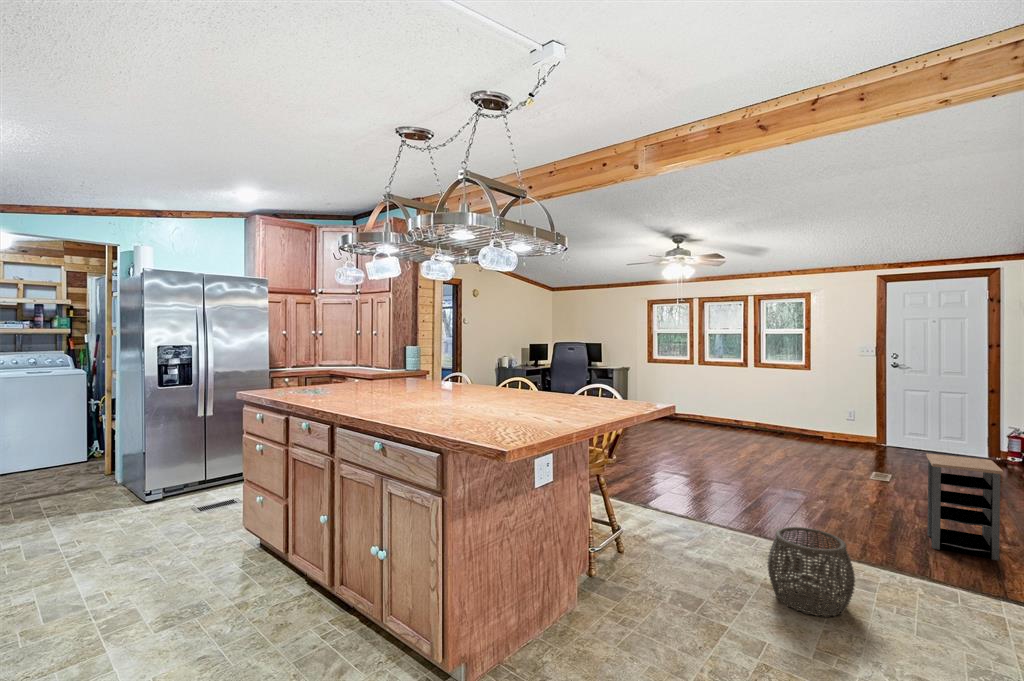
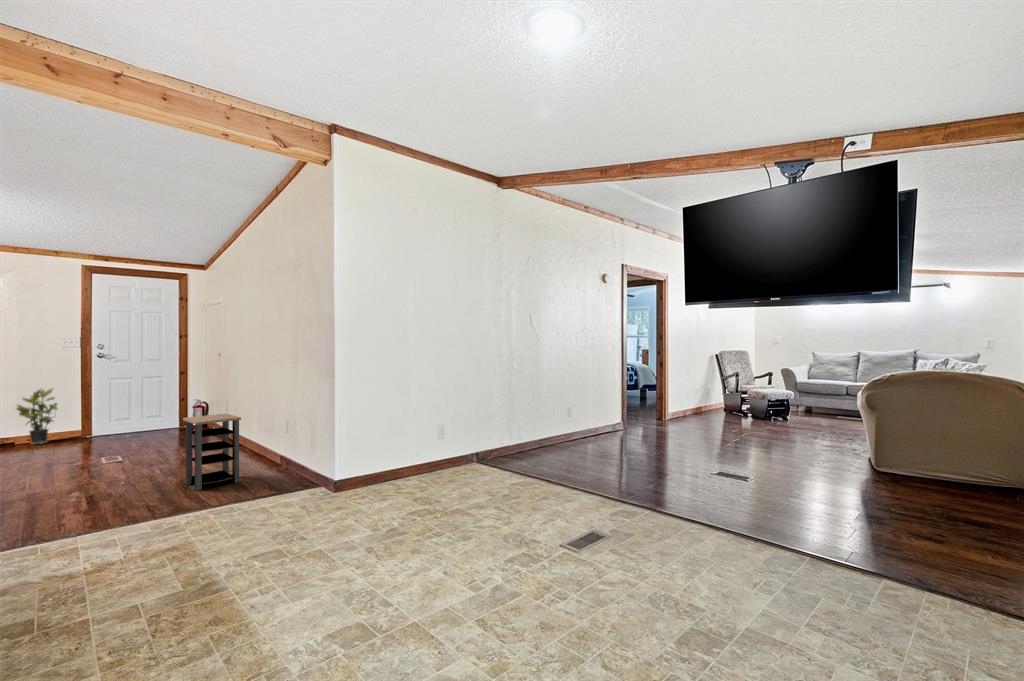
potted plant: none [820,392,854,444] -> present [16,389,57,445]
woven basket: present [767,527,855,617] -> none [98,492,187,573]

